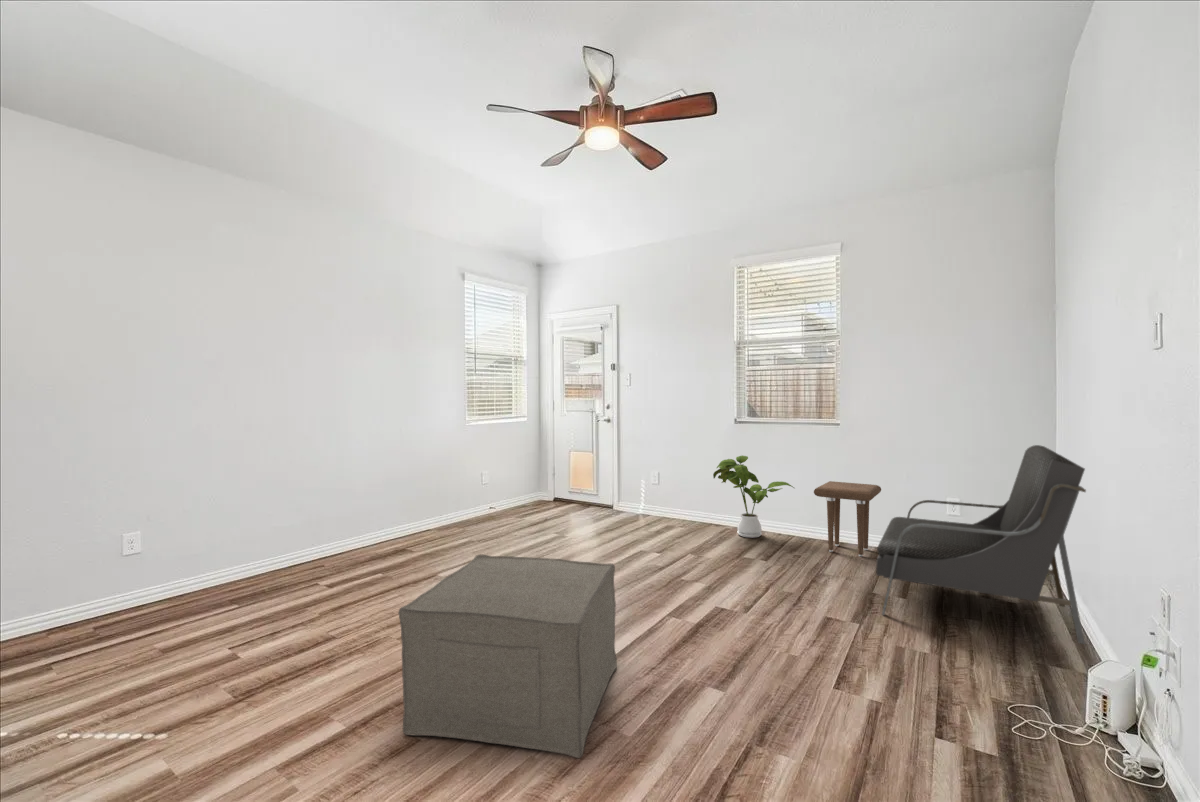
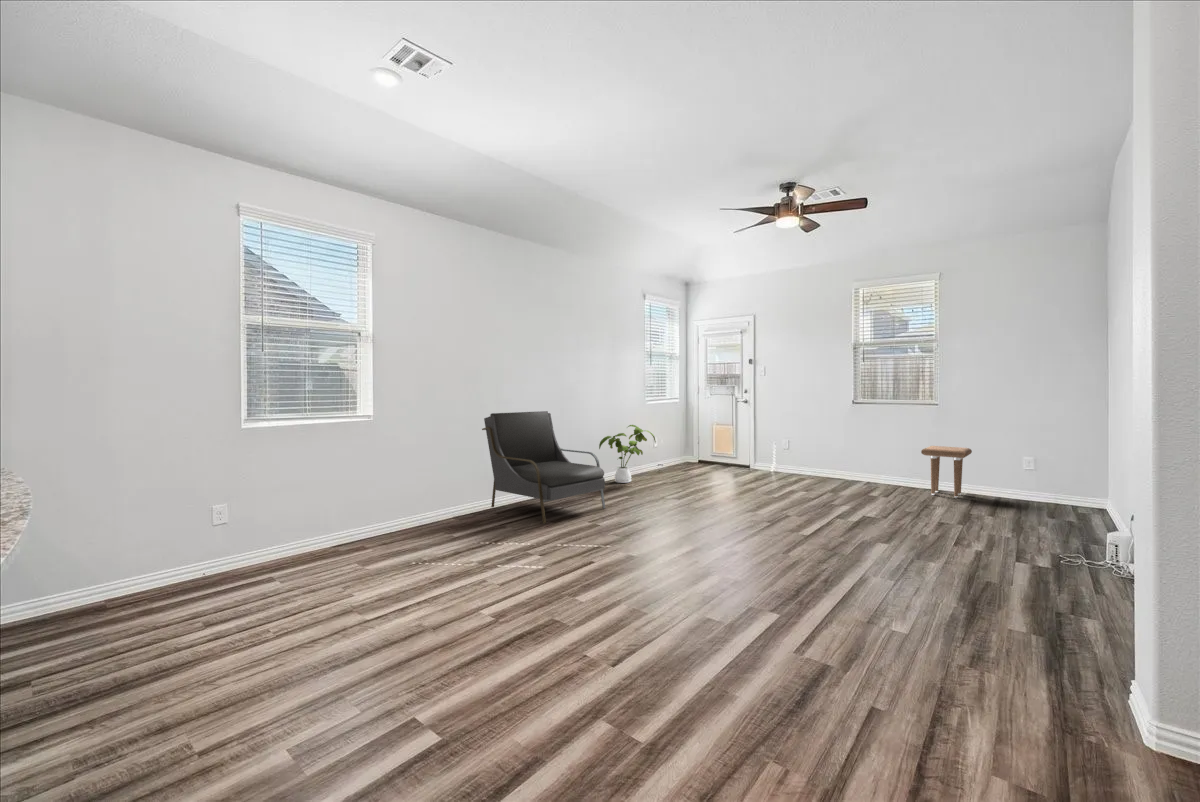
armchair: present [876,445,1086,644] -> present [482,411,605,524]
house plant: present [713,455,794,538] -> present [599,425,656,483]
ottoman: present [398,555,617,758] -> none [726,472,830,560]

